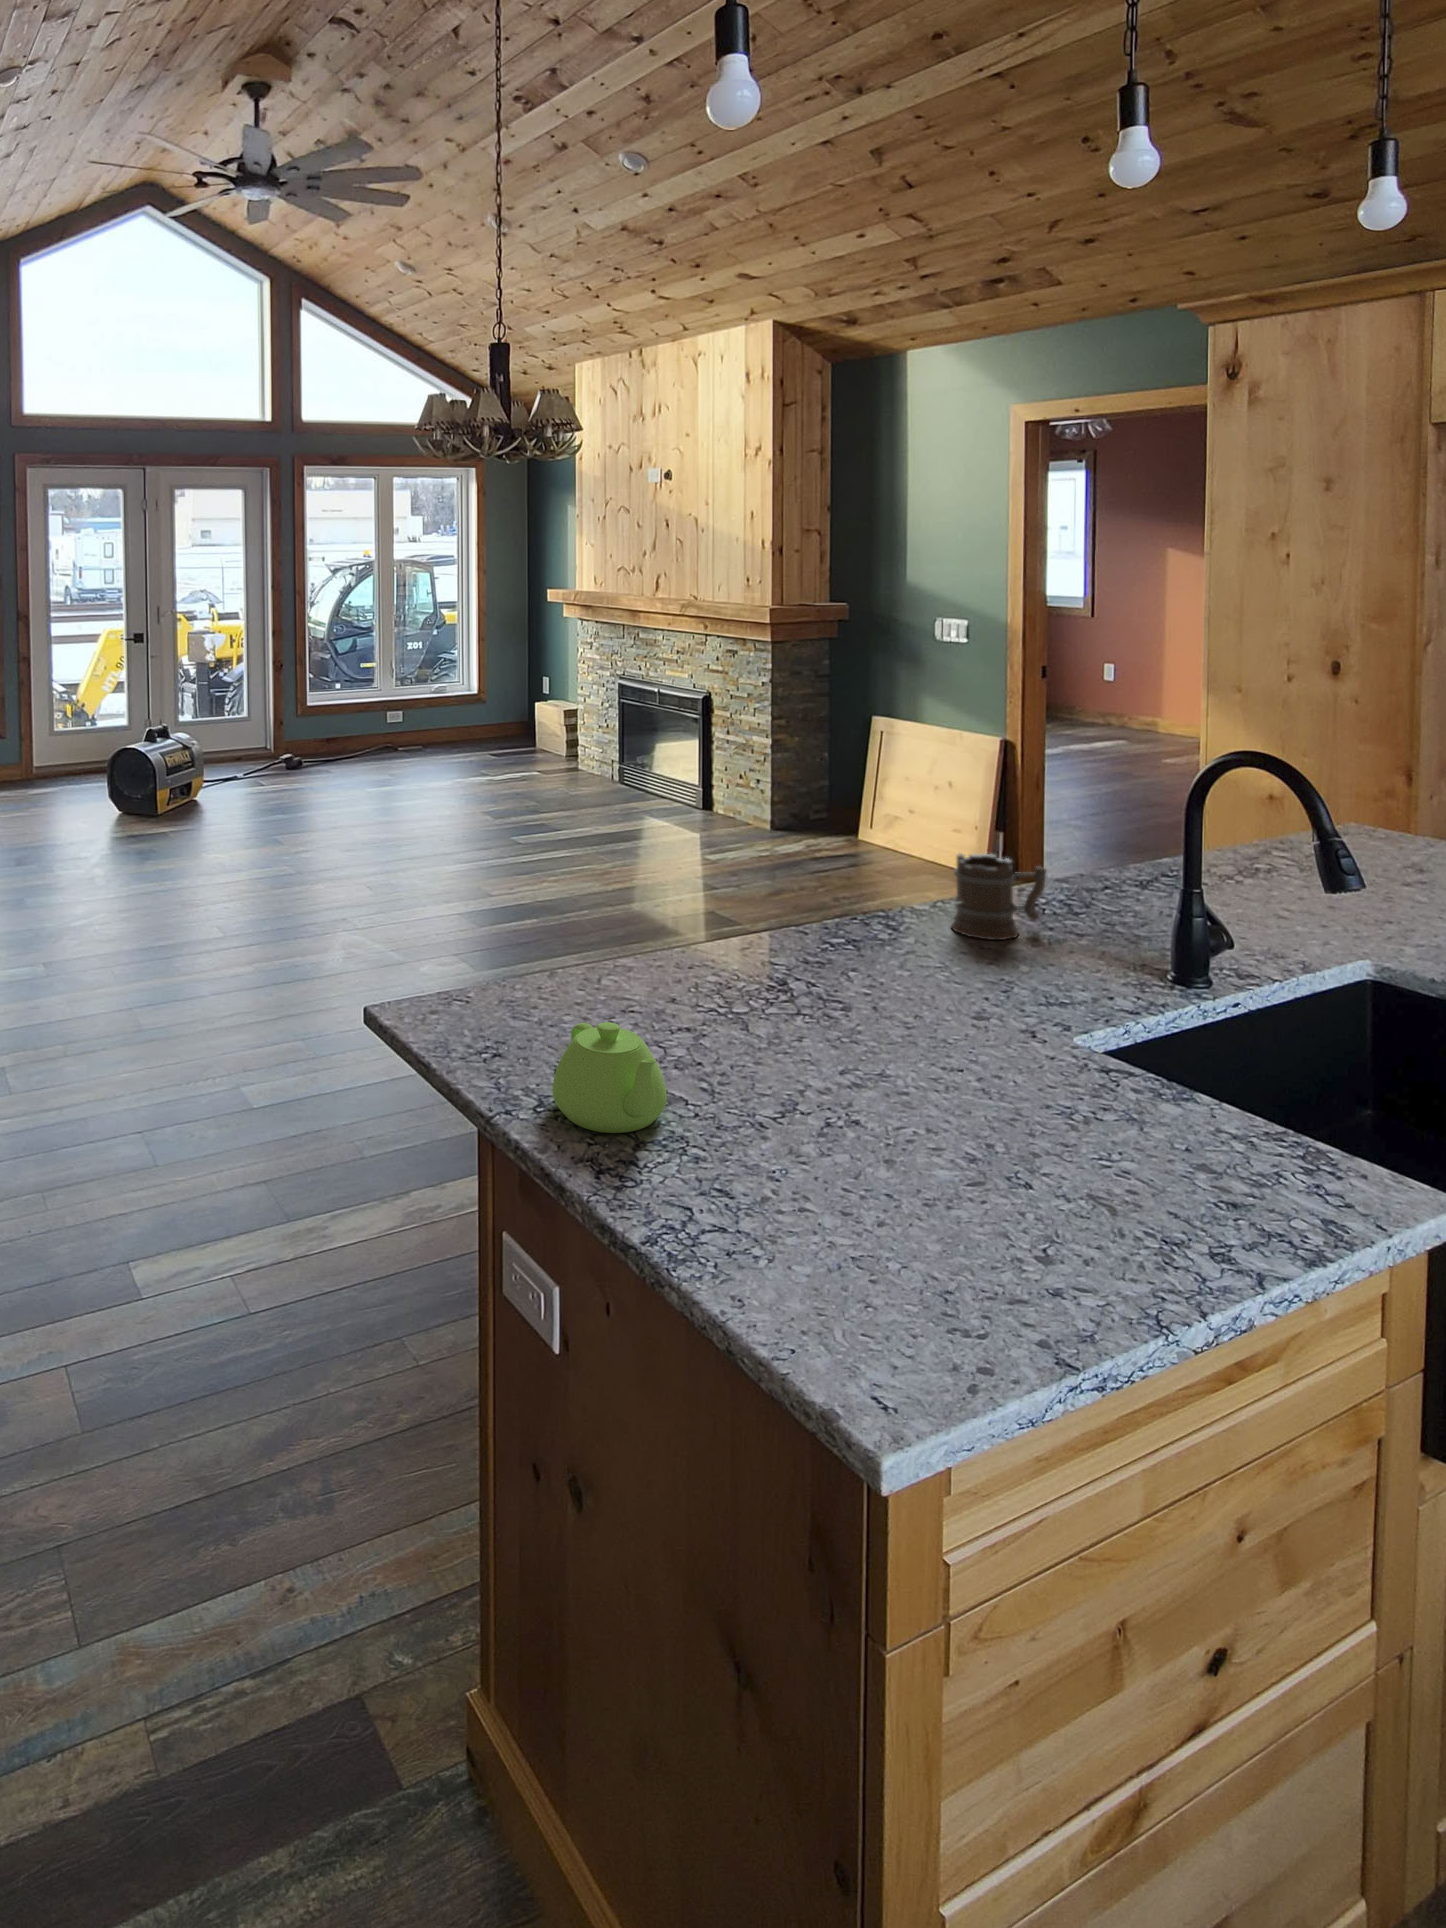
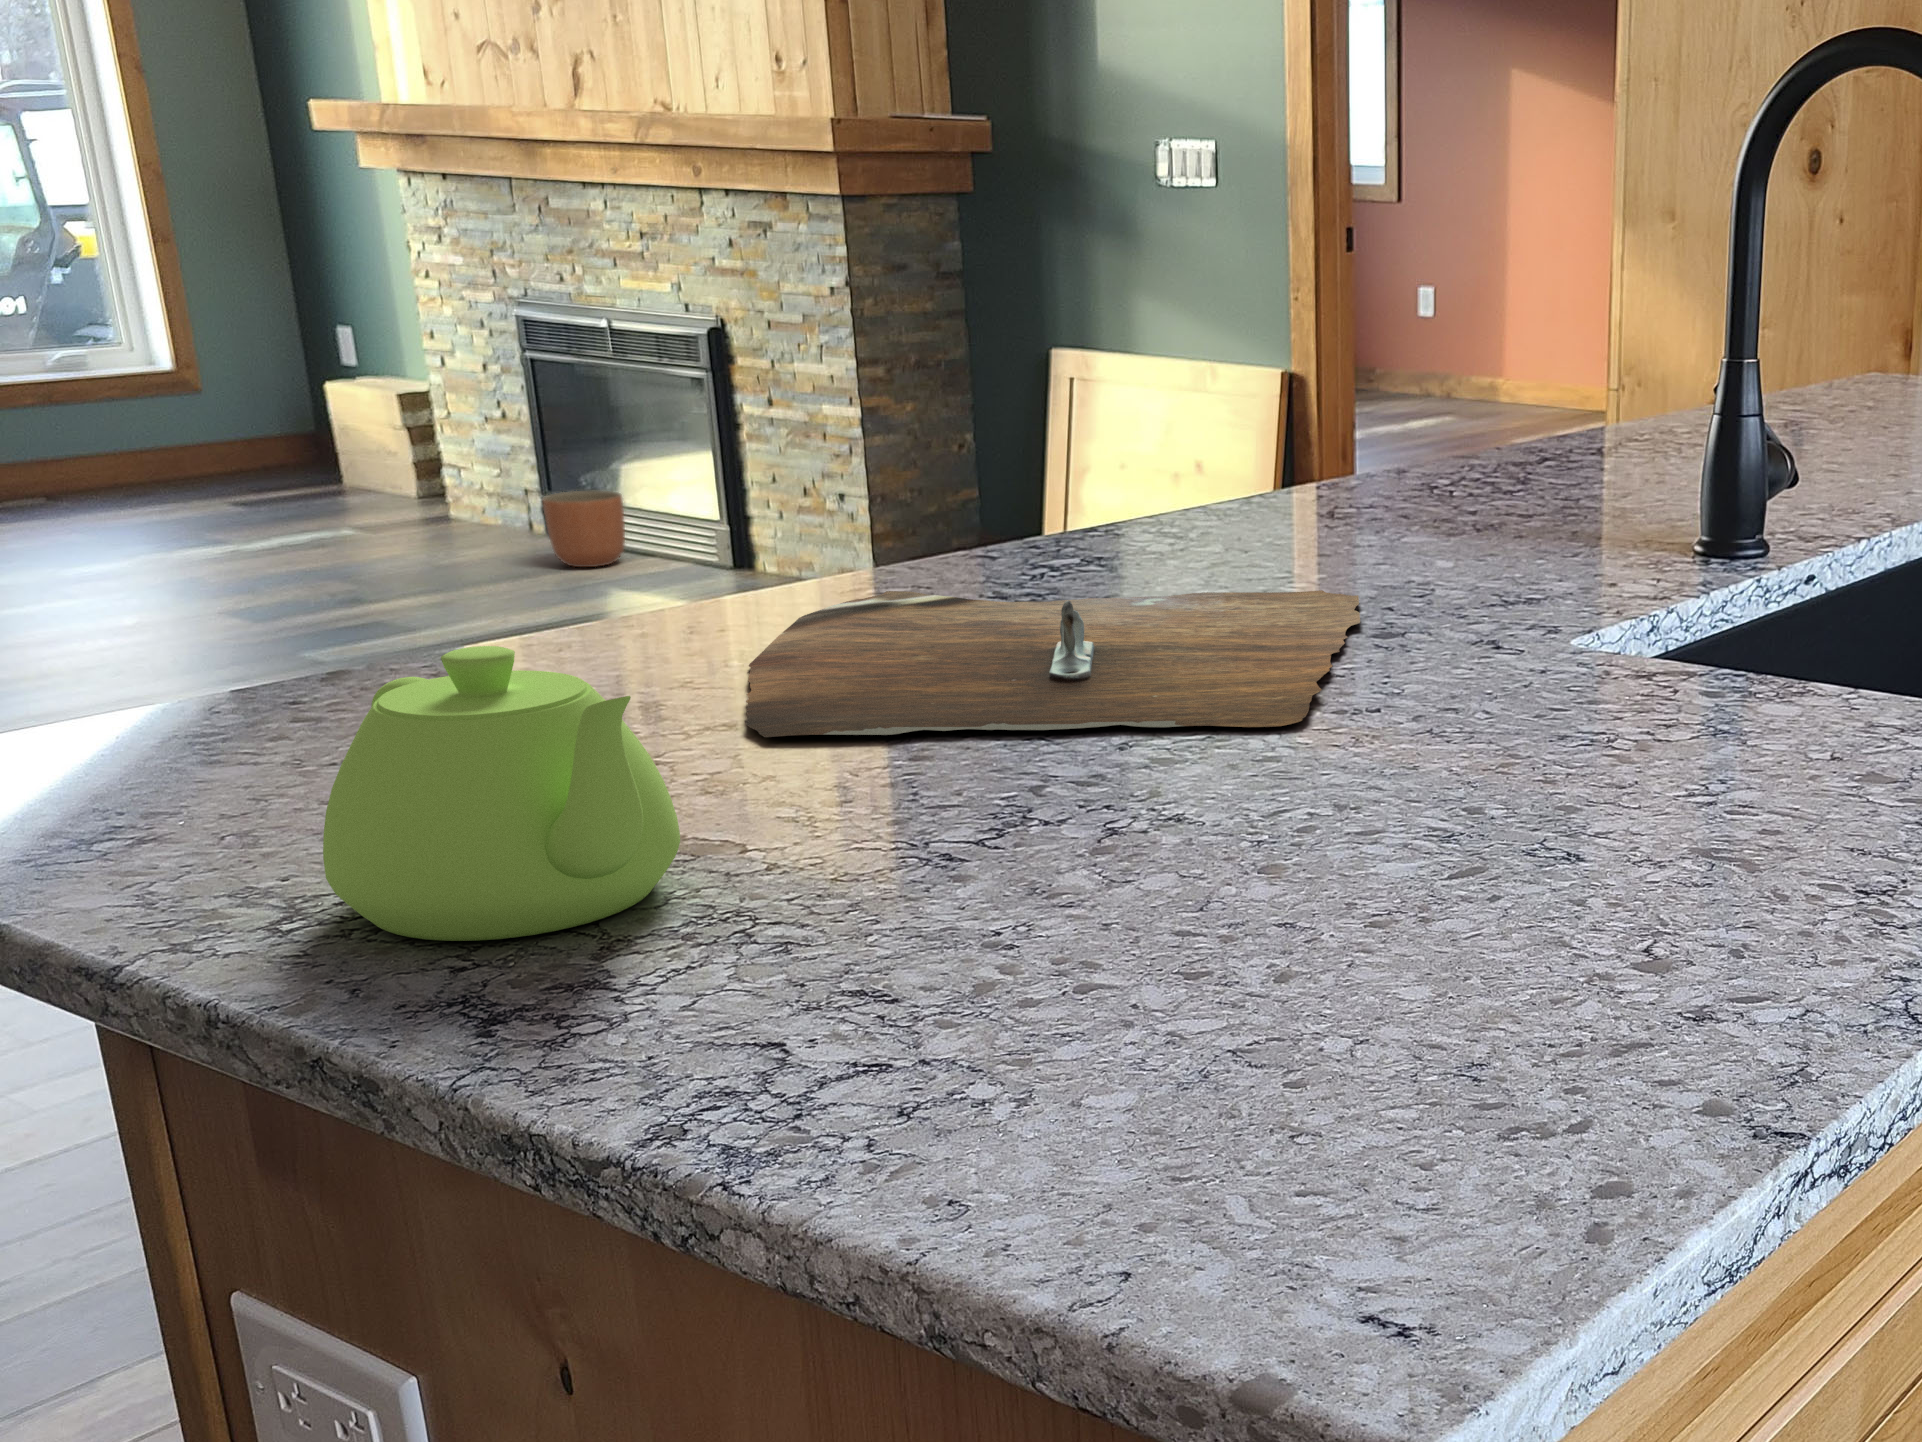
planter: none [619,765,655,803] -> present [542,491,625,567]
mug: present [951,853,1047,940] -> none [1284,363,1465,534]
cutting board: none [695,953,973,1075] -> present [745,590,1360,737]

